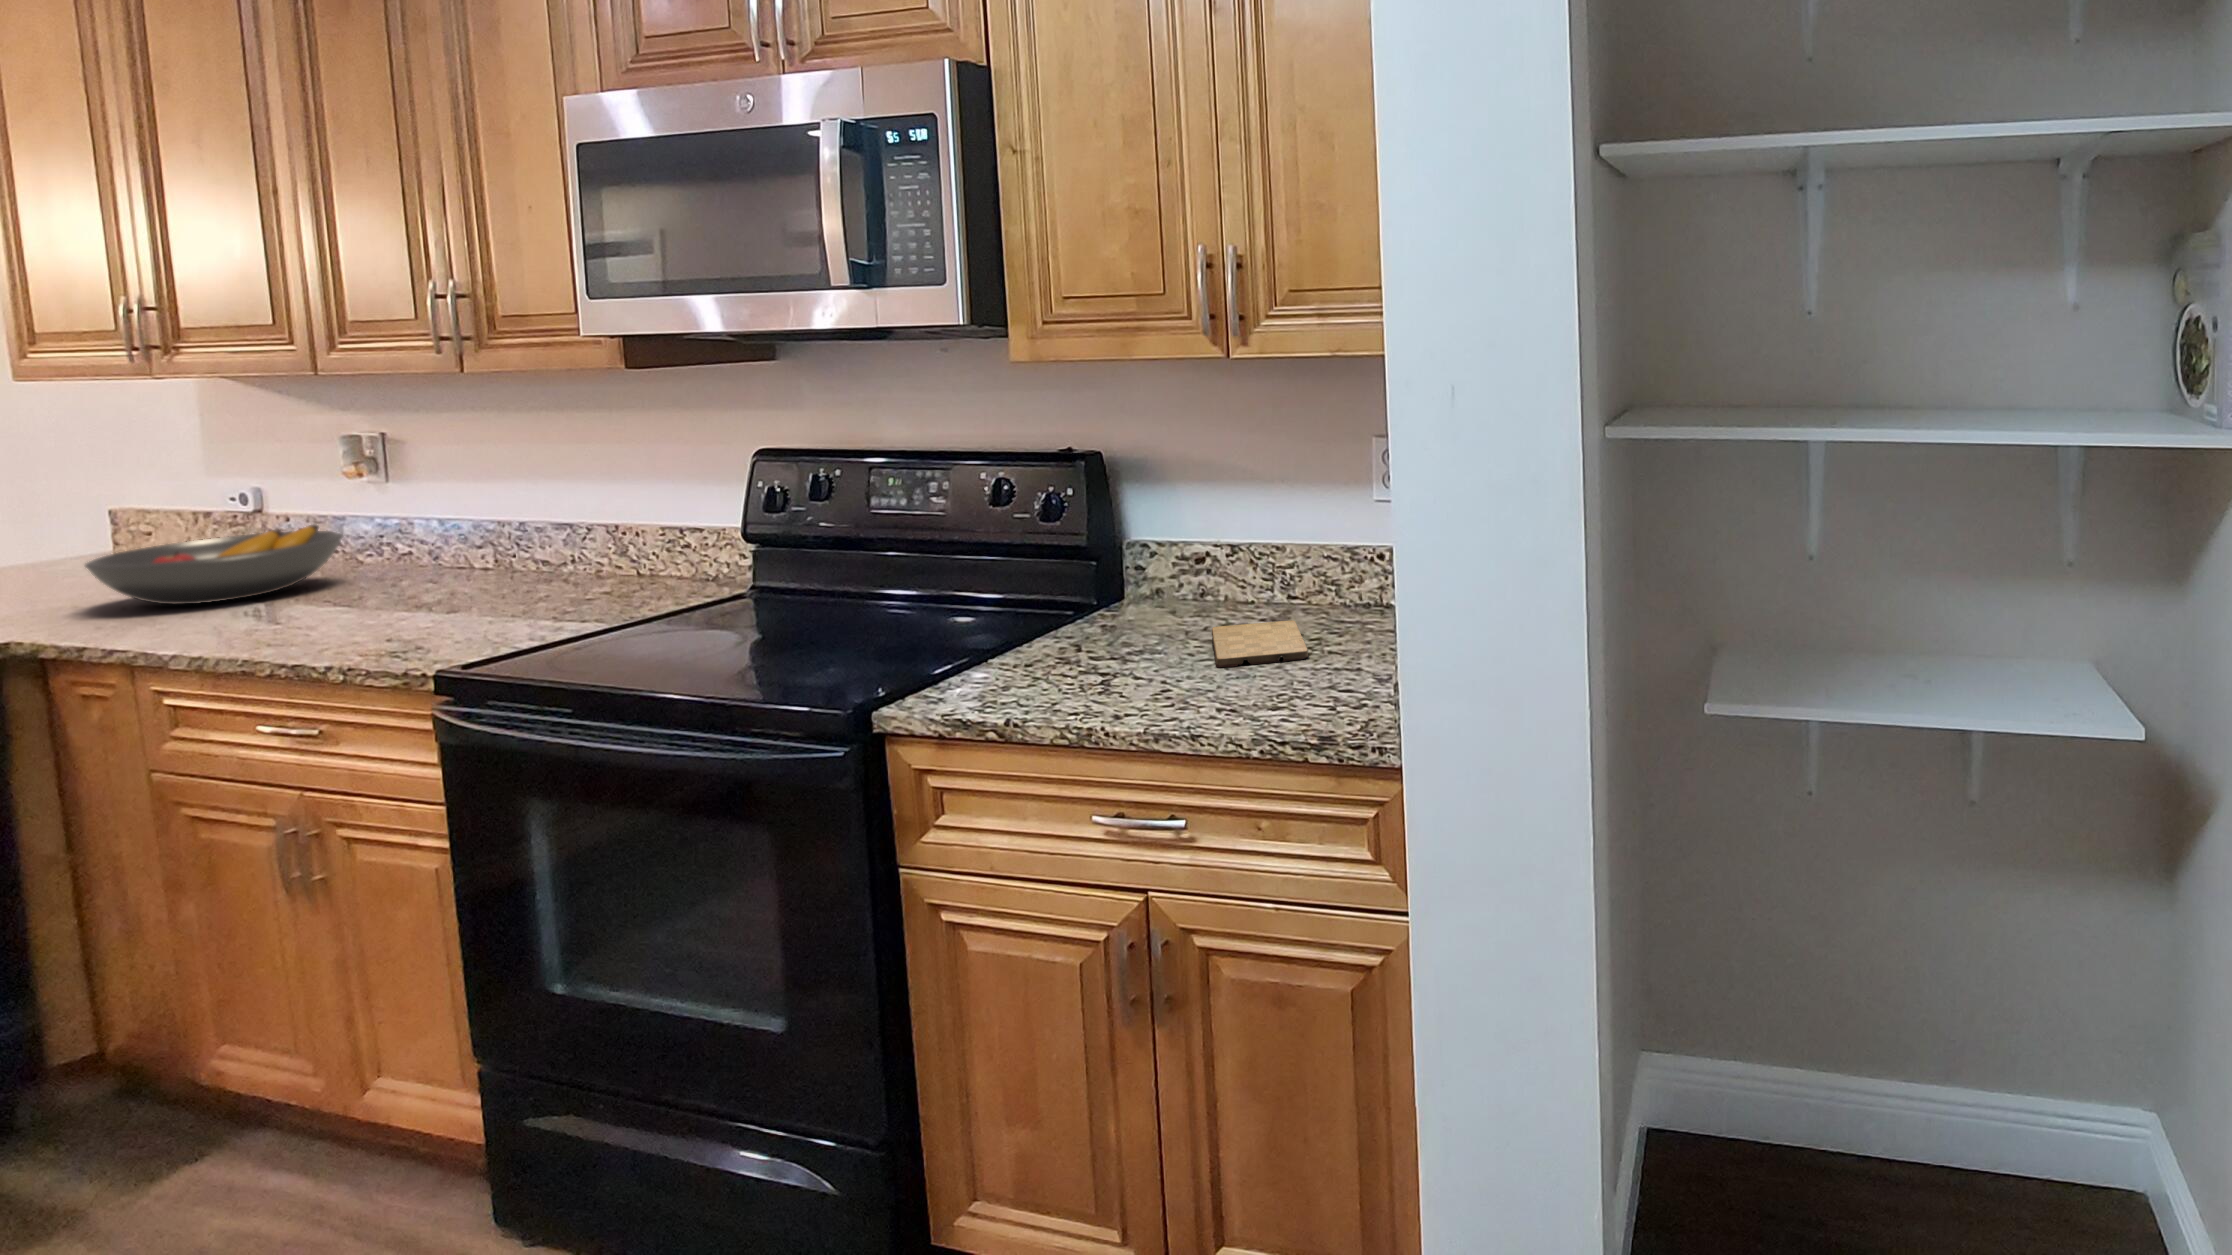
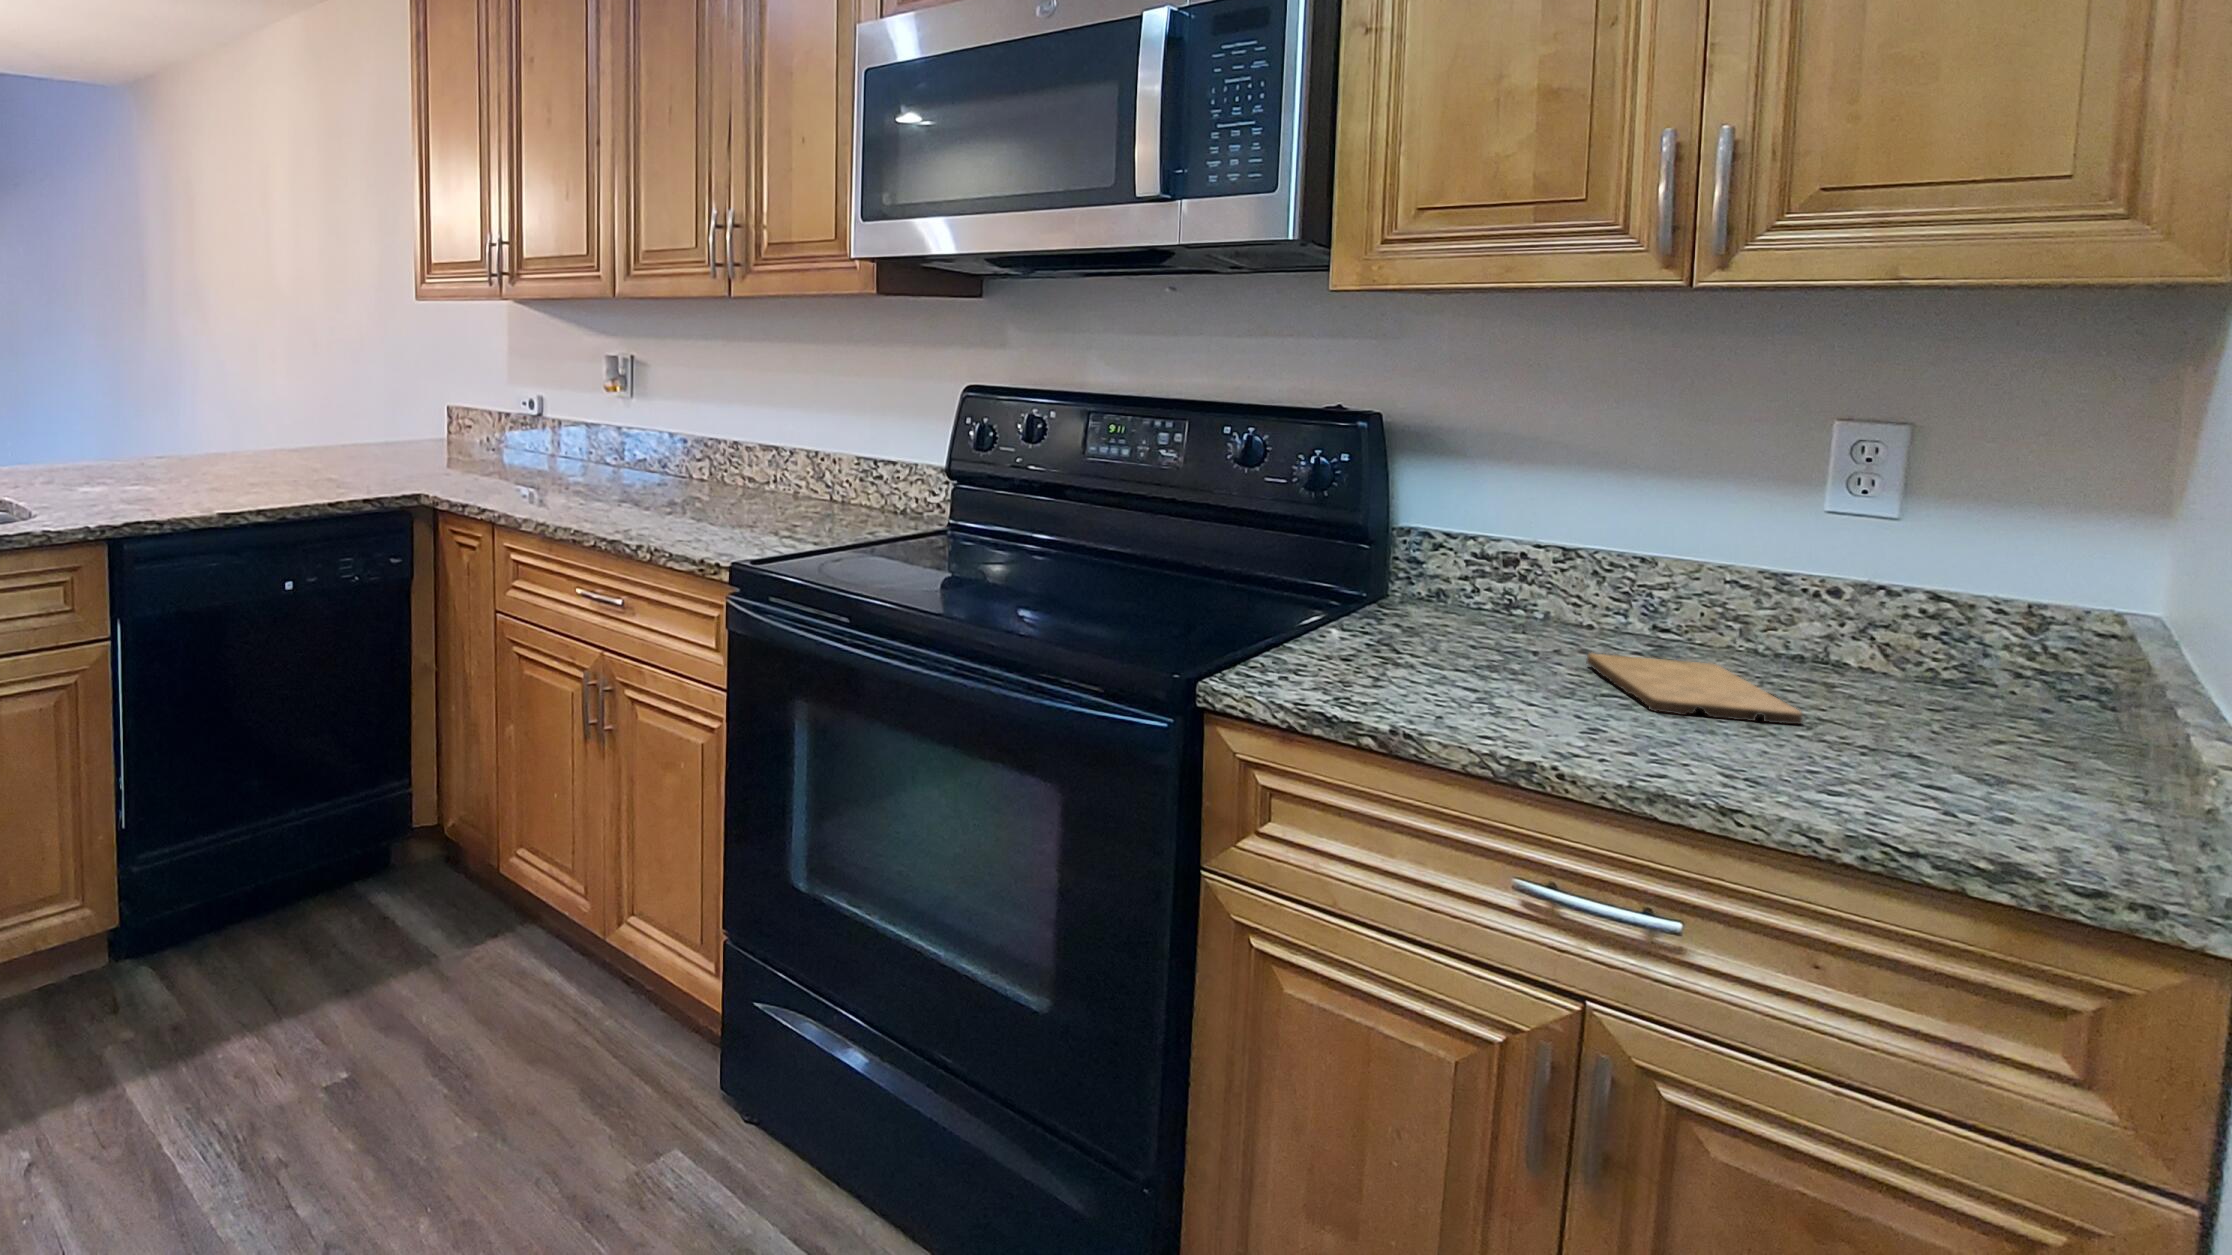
fruit bowl: present [85,525,343,604] -> none [459,428,605,482]

